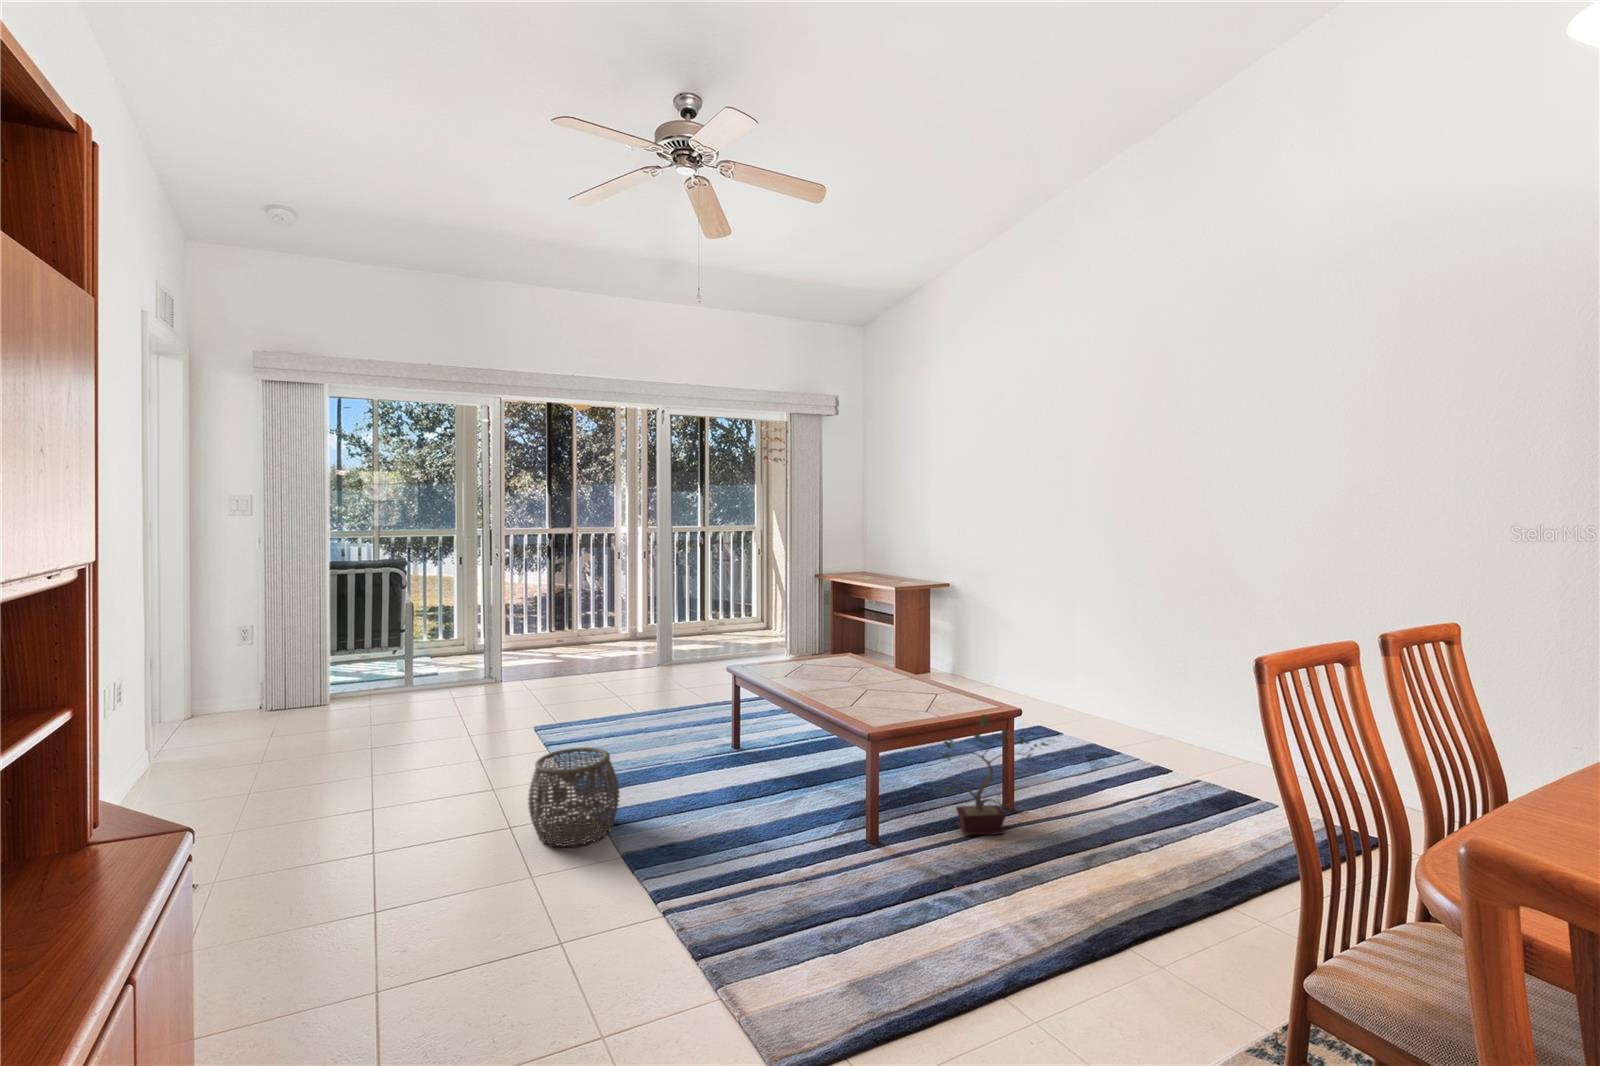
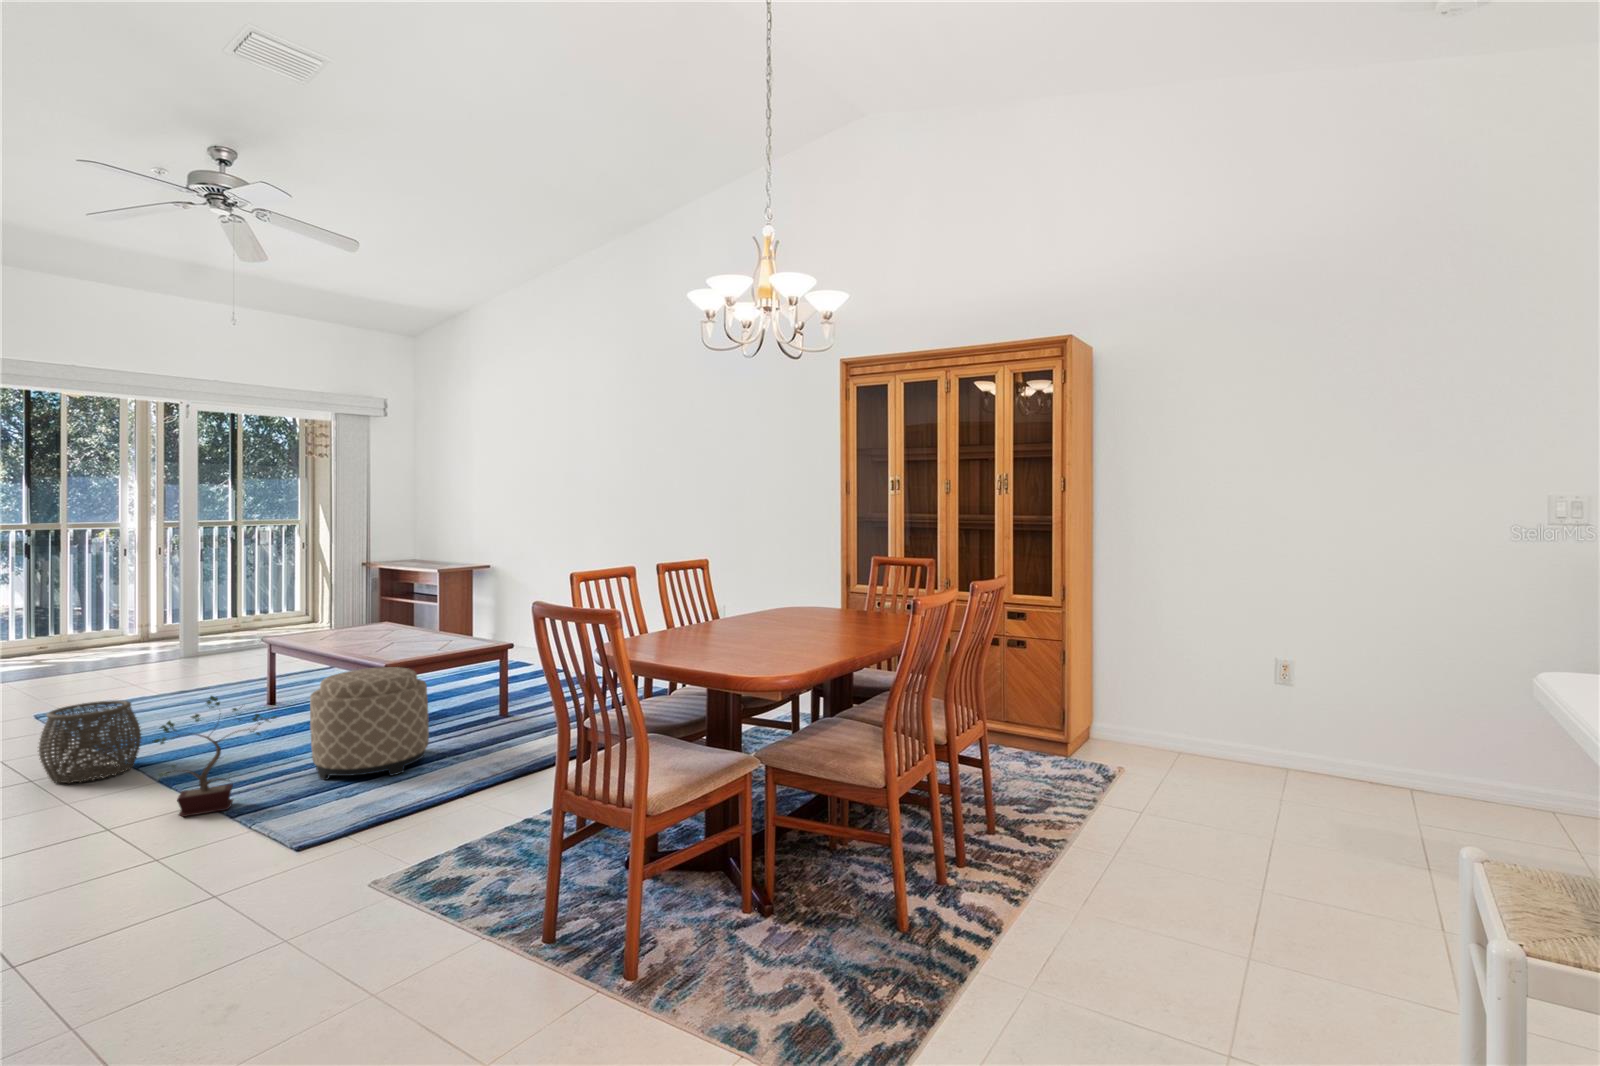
potted plant: present [942,715,1048,835] -> present [154,696,277,817]
ottoman: none [792,745,935,917] -> present [310,667,429,780]

